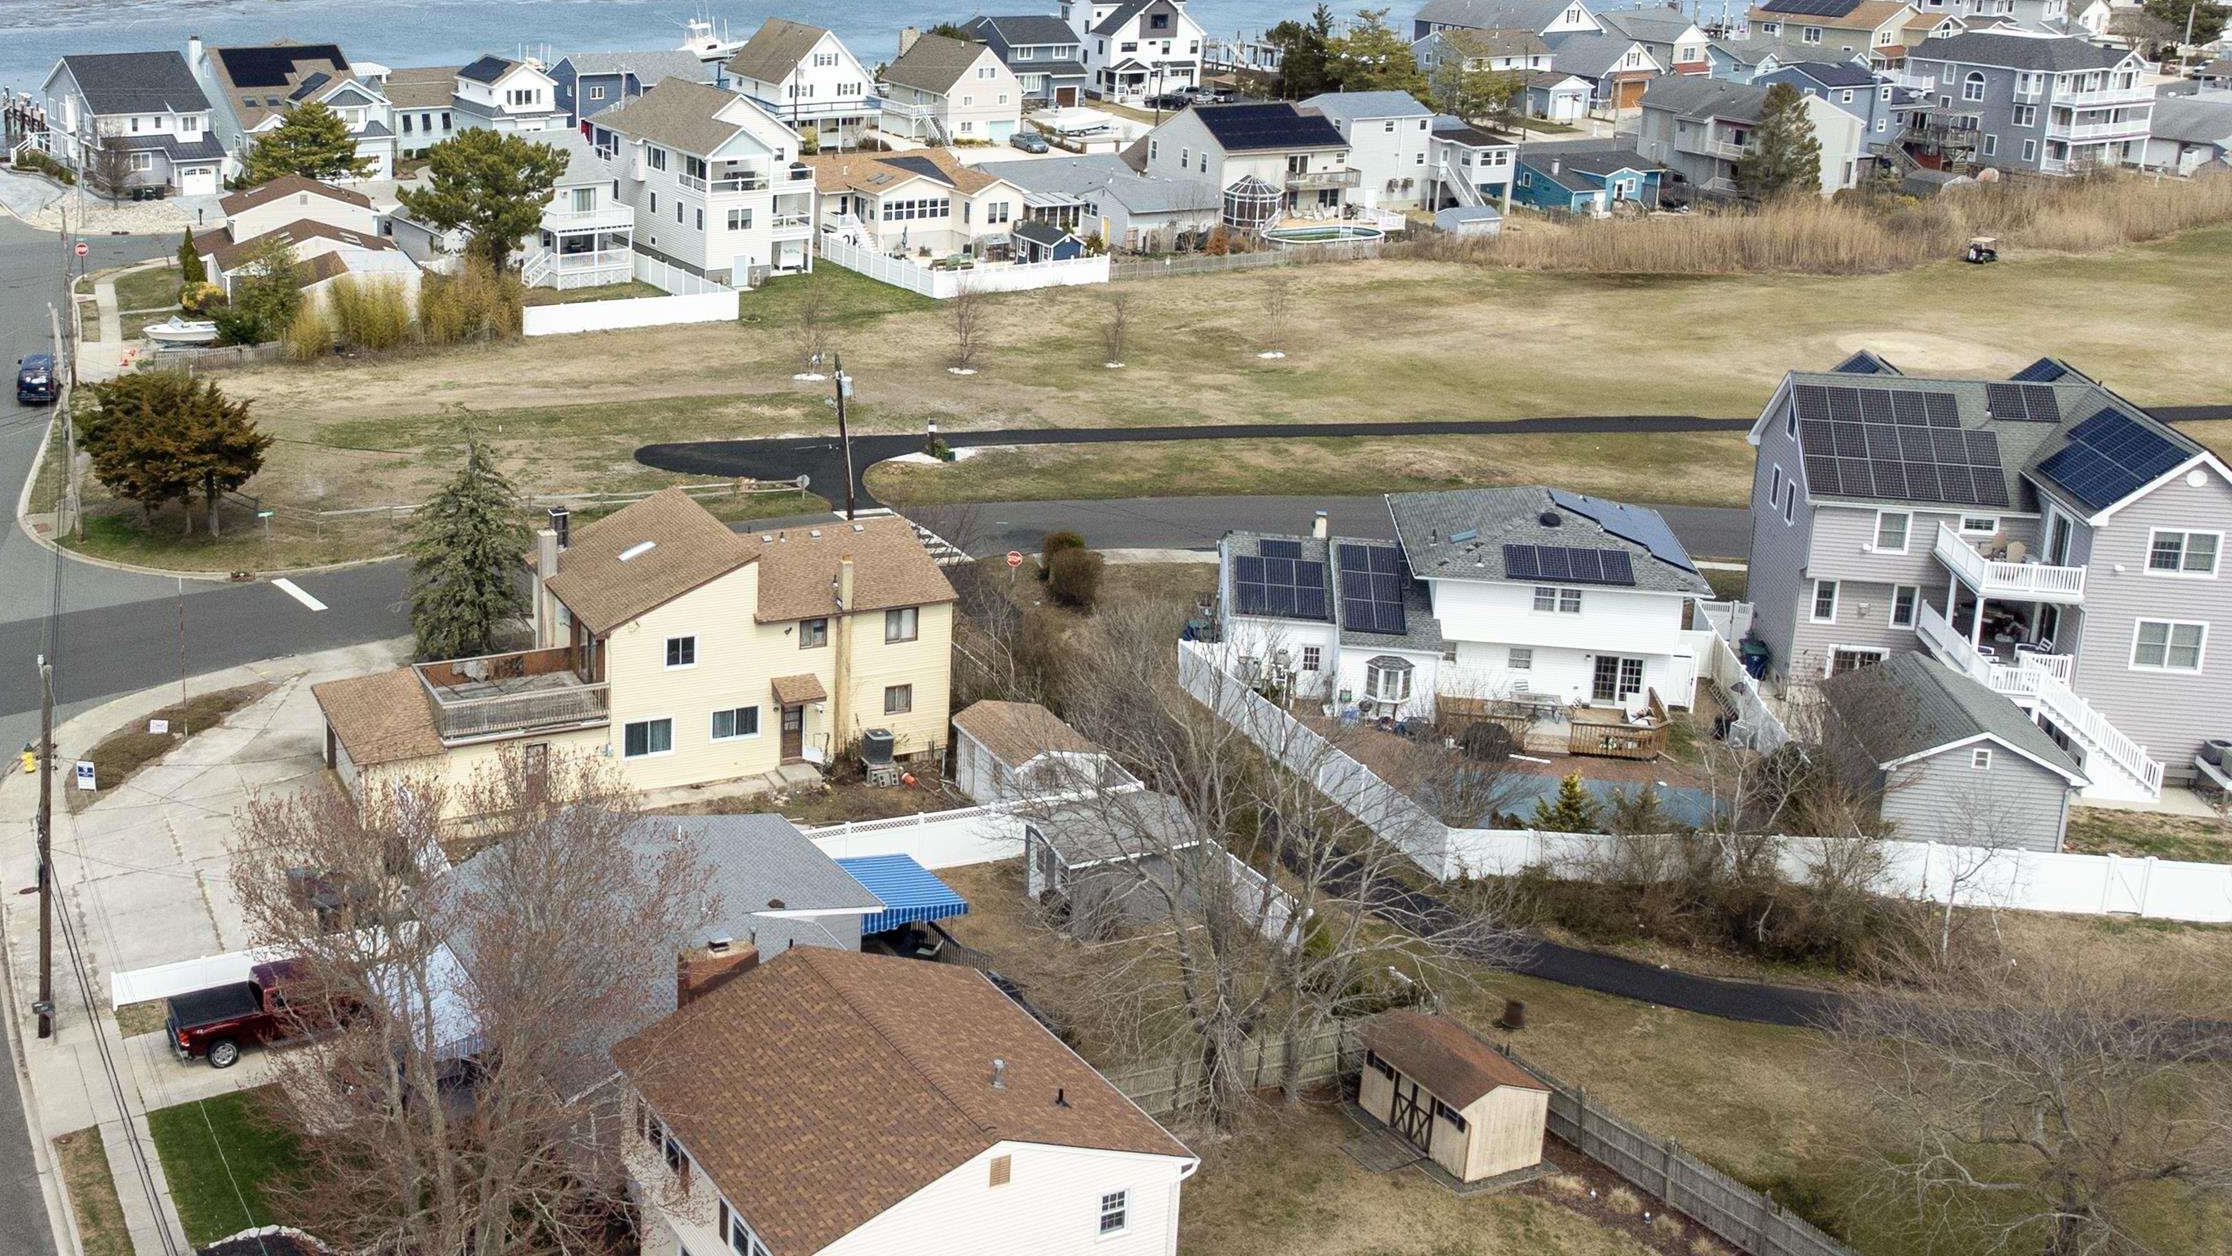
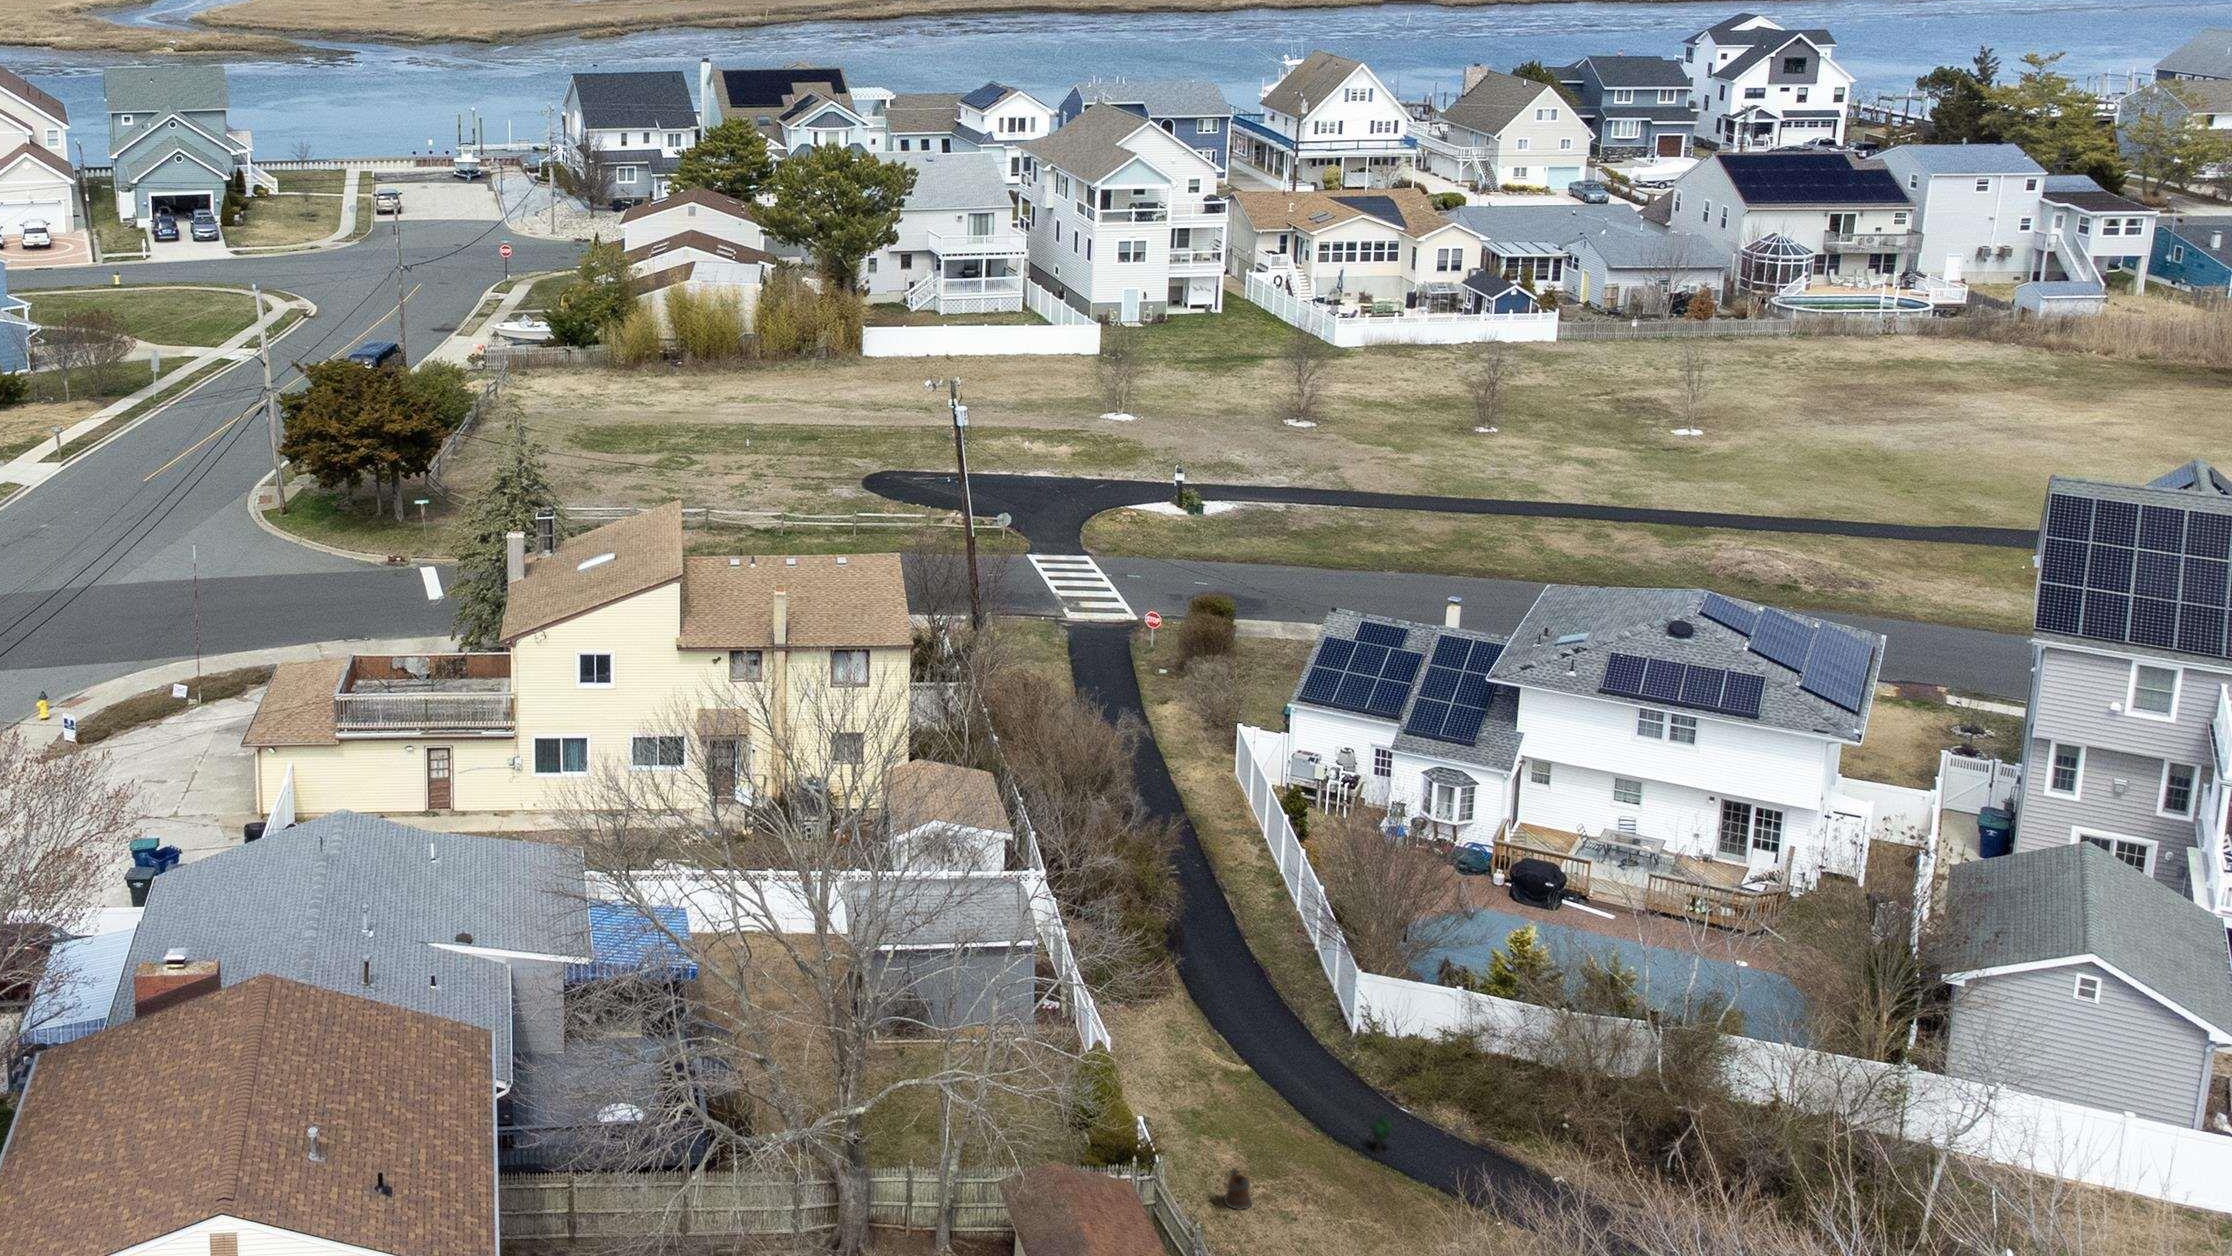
decorative plant: none [1559,932,1580,966] -> present [1369,1115,1392,1152]

